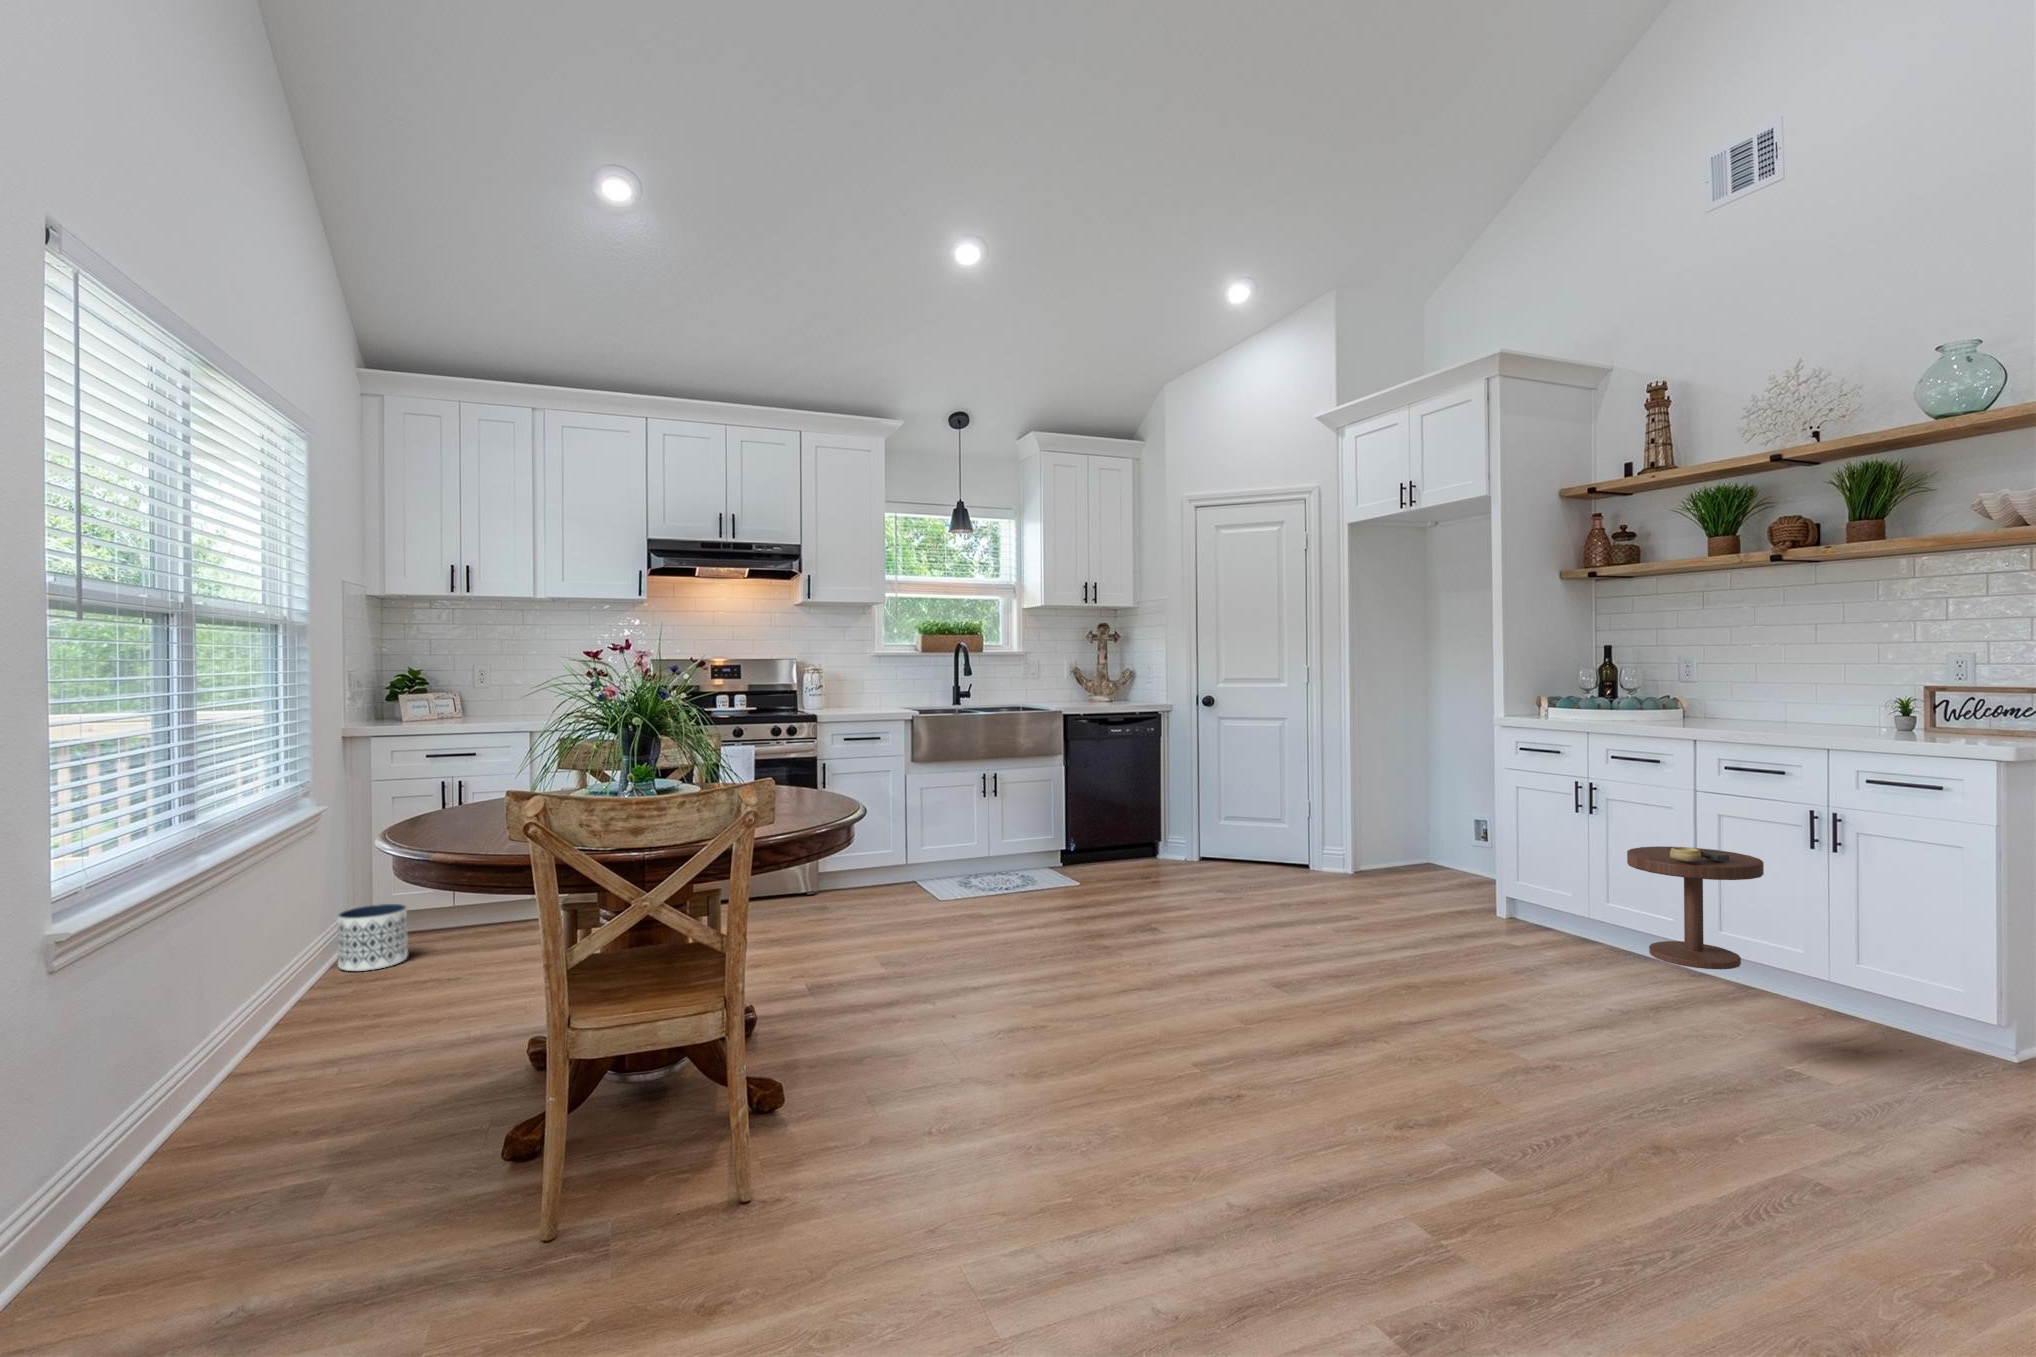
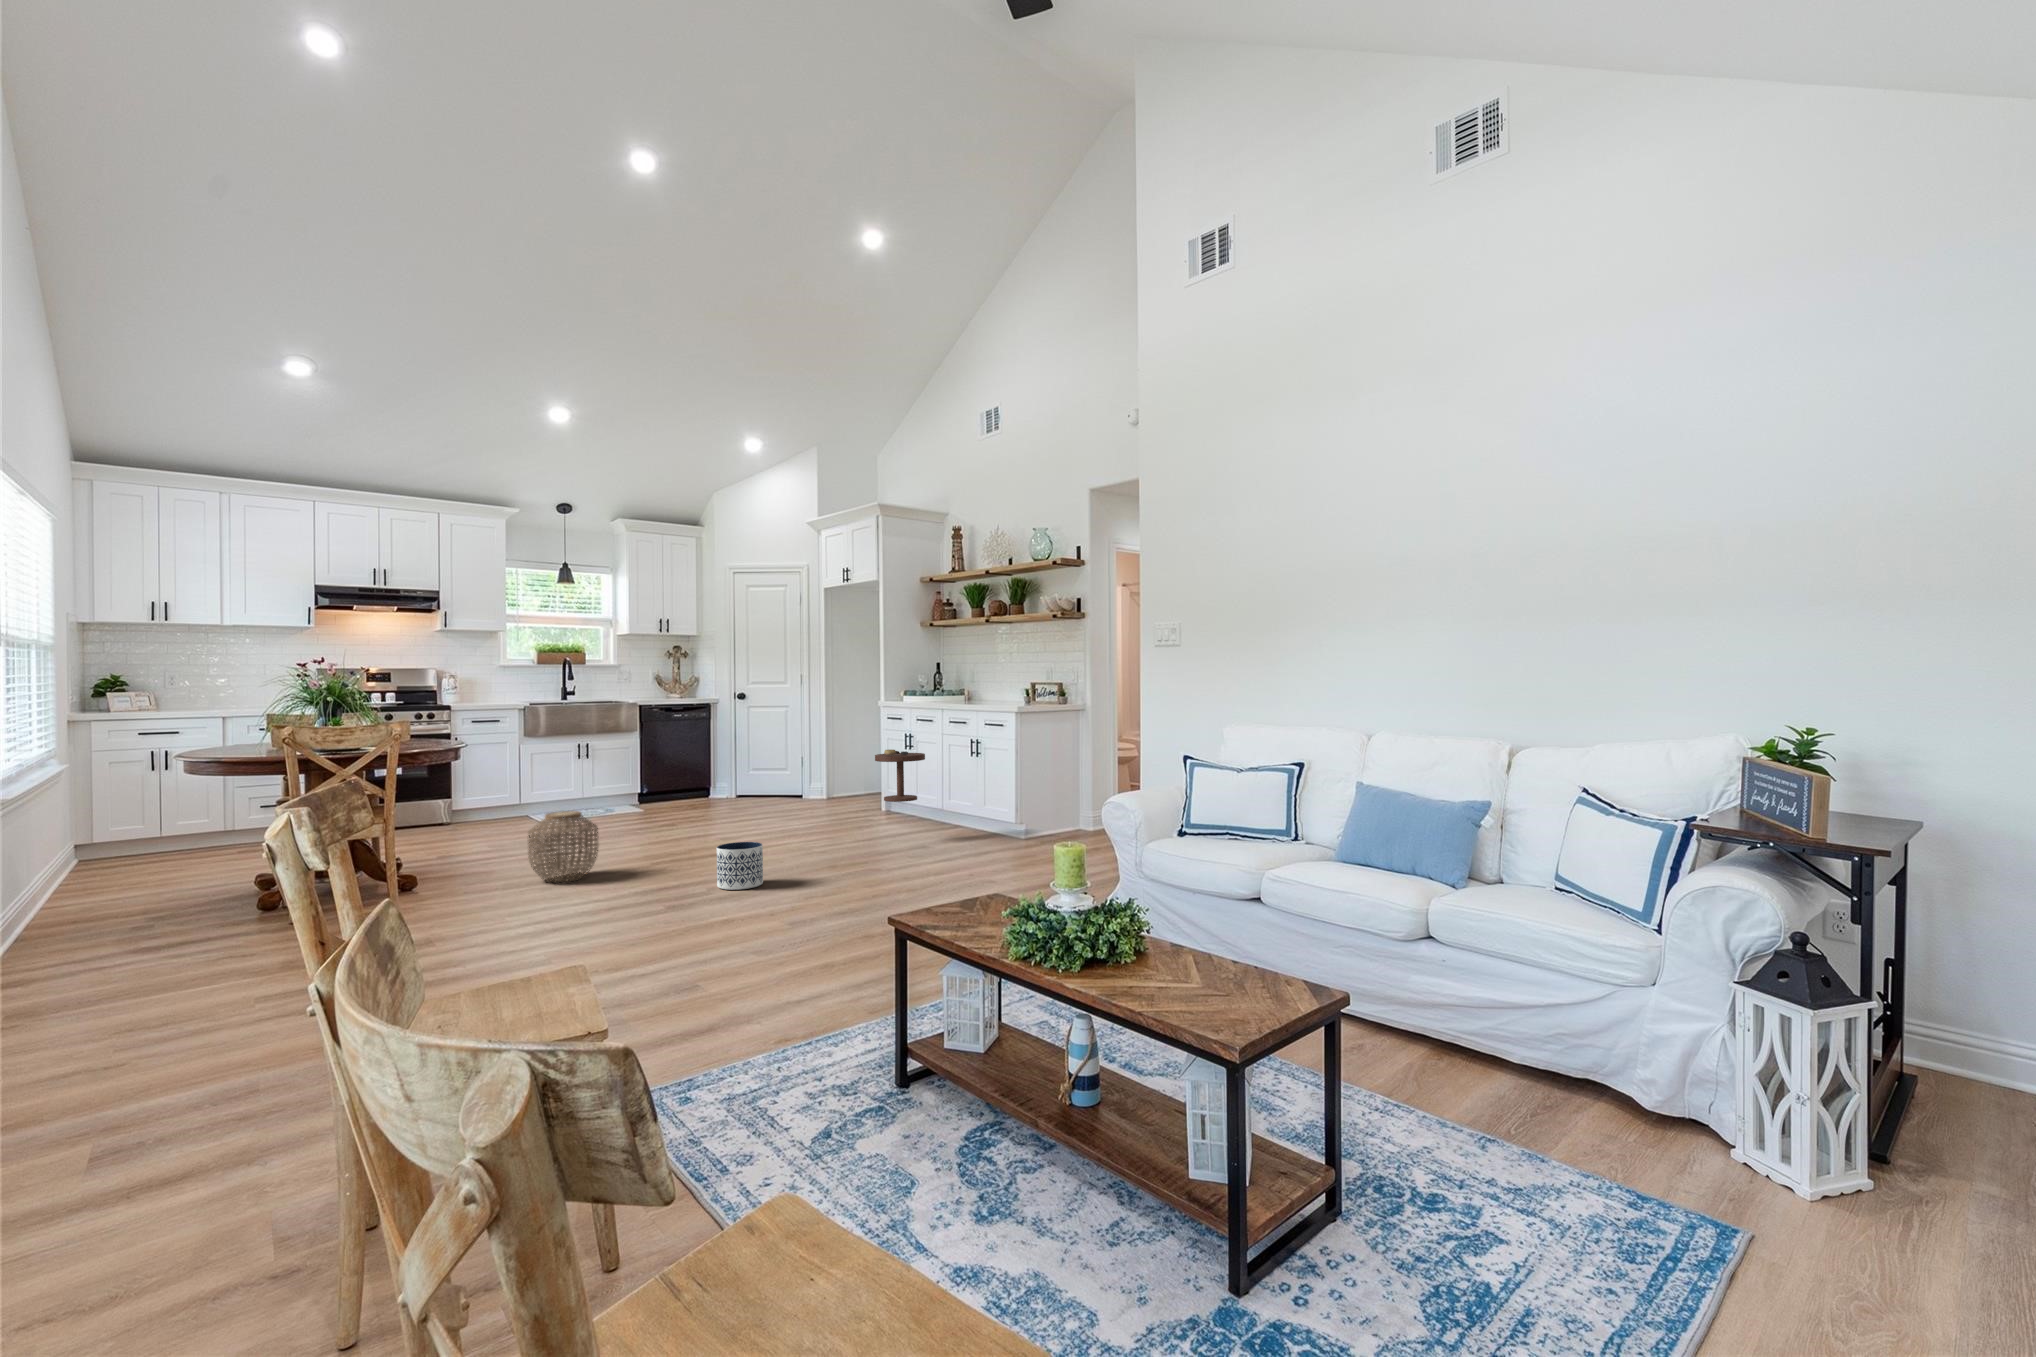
planter: present [338,904,408,971] -> present [717,842,763,890]
woven basket: none [954,966,1090,1133] -> present [528,811,598,882]

